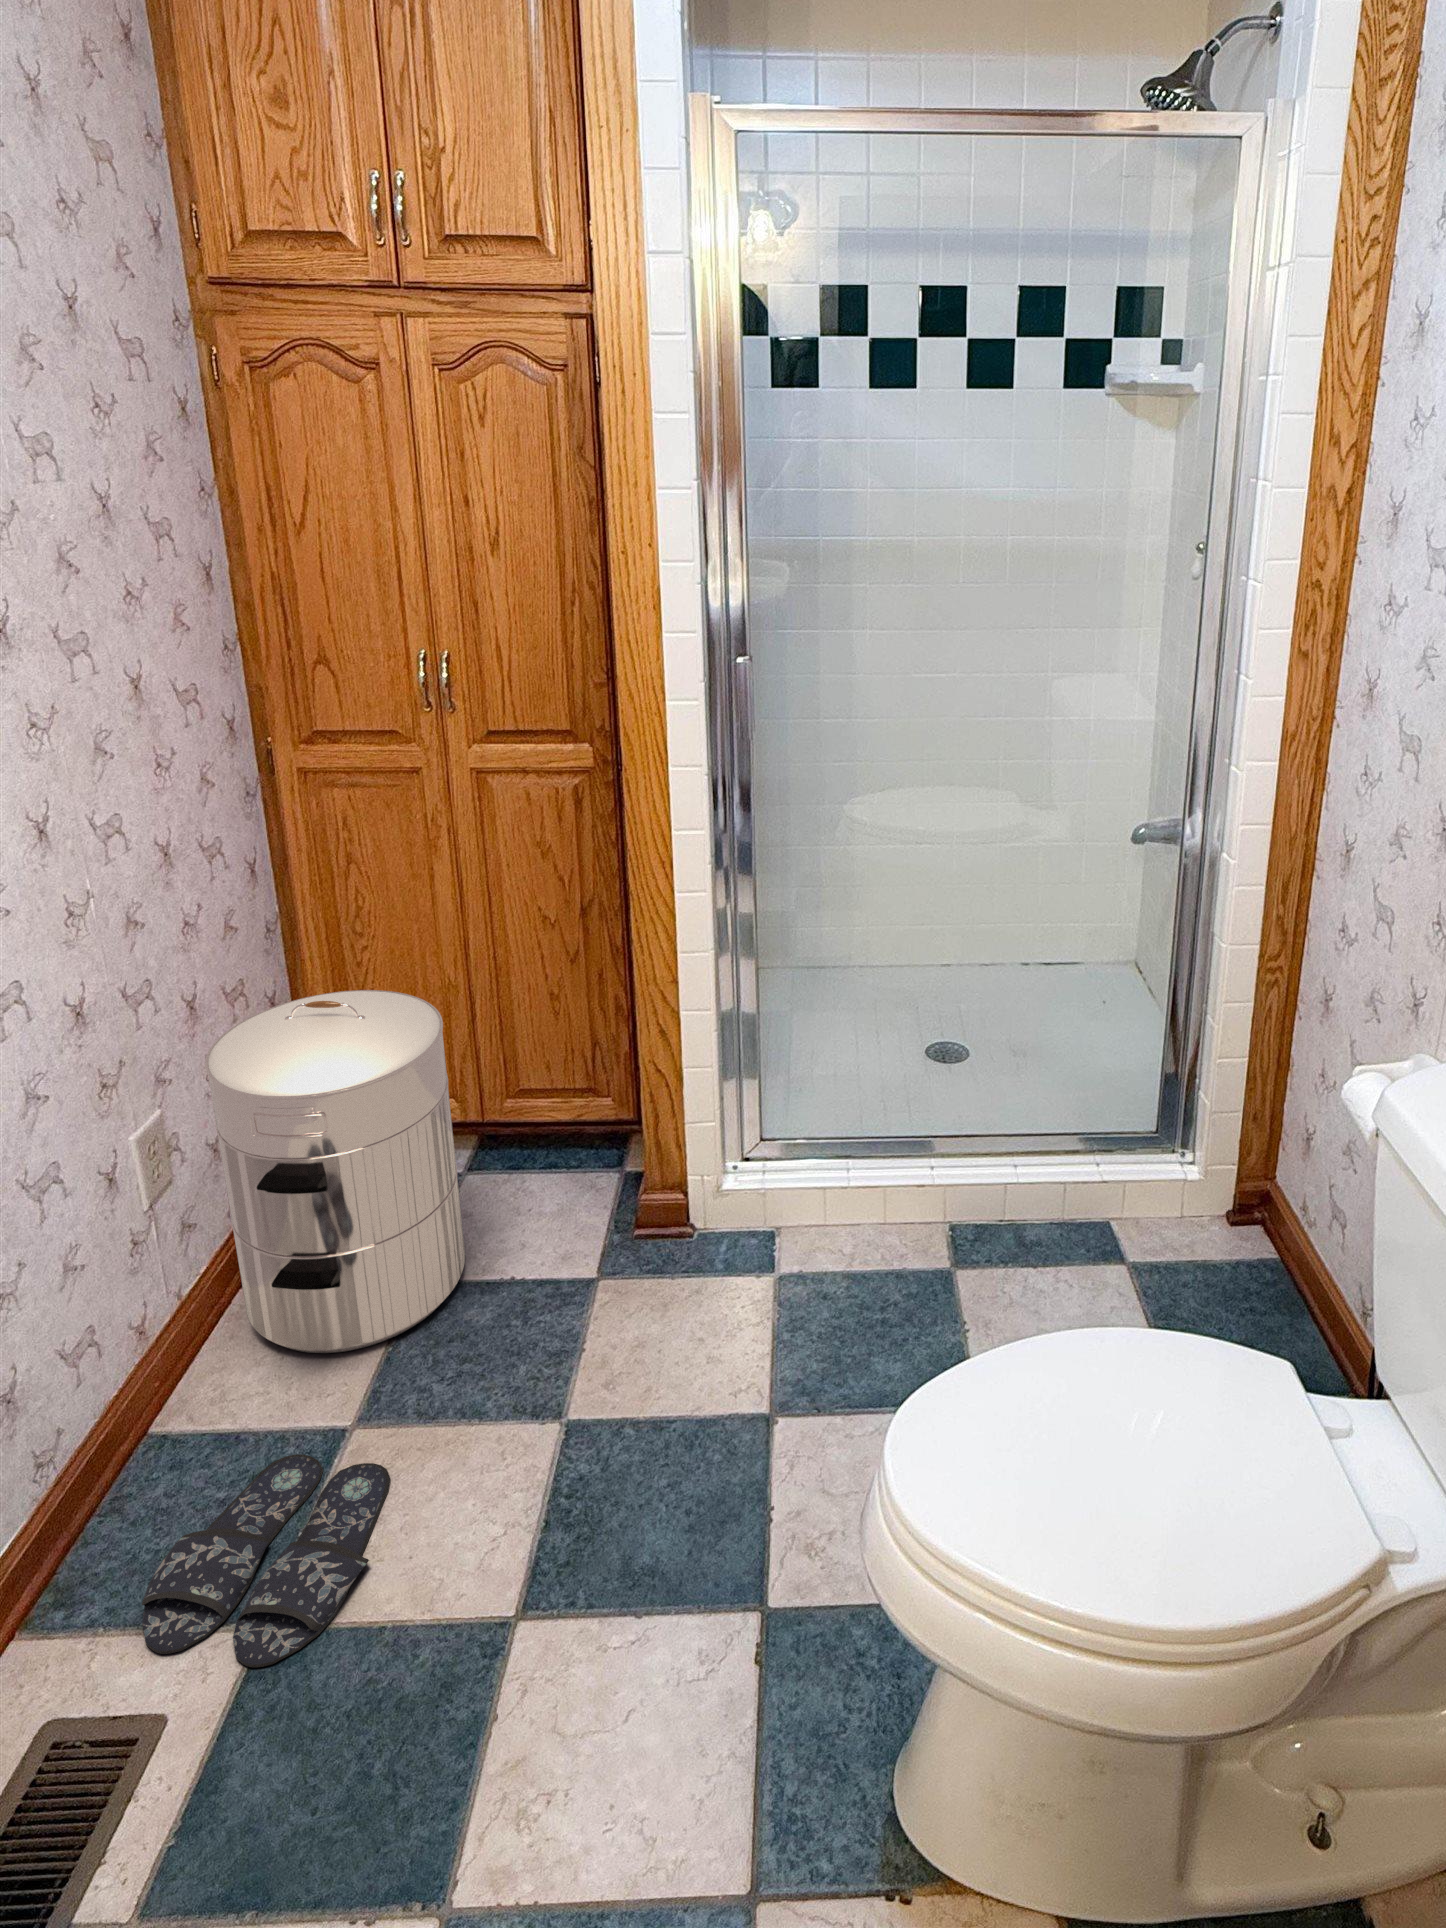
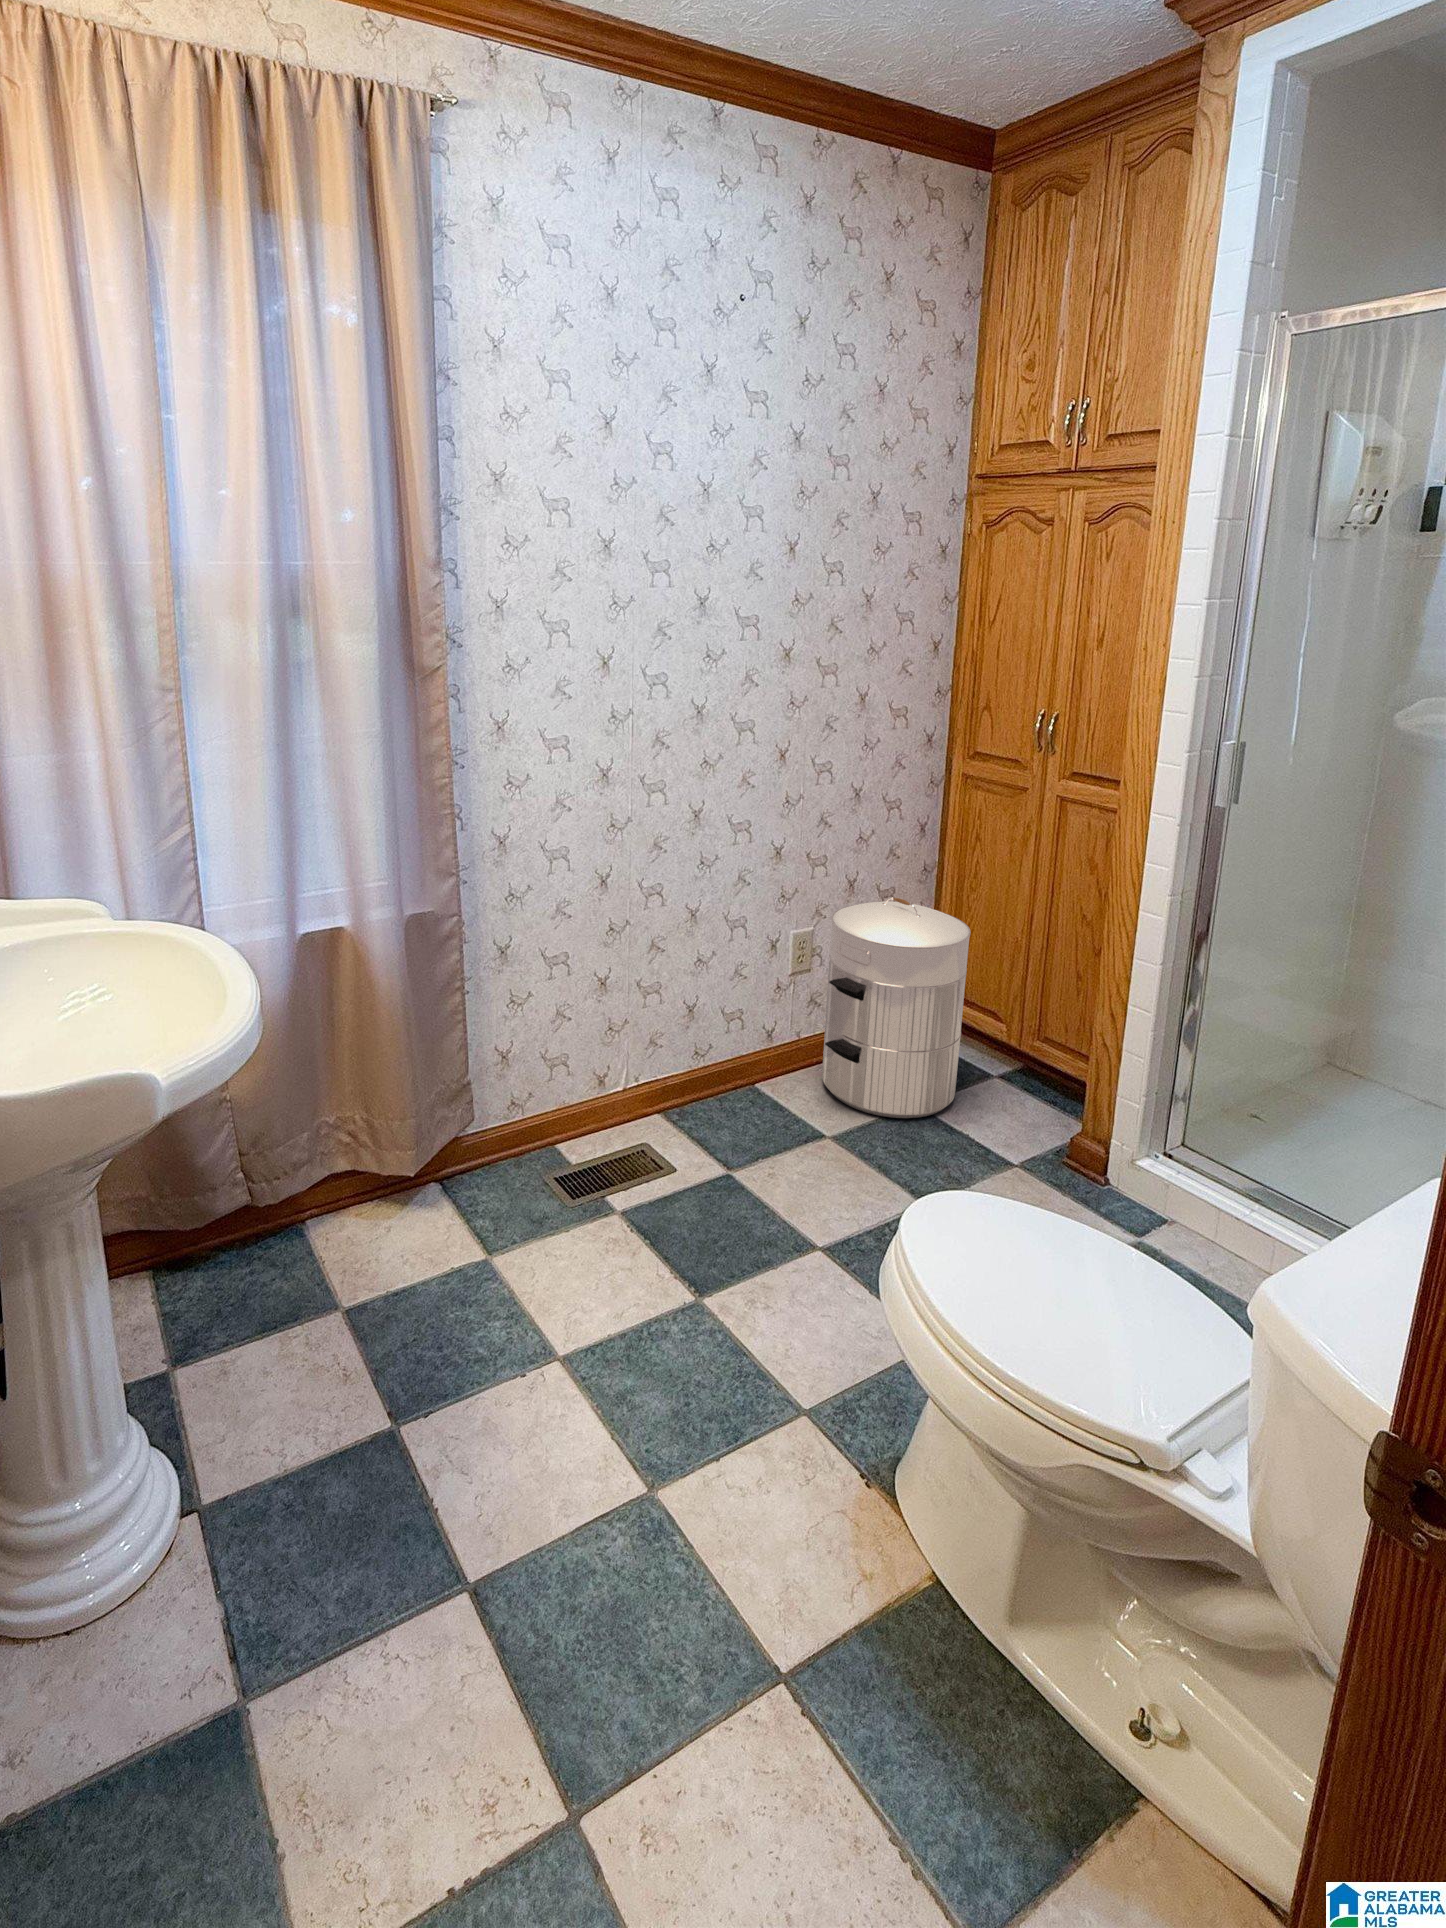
slippers: present [142,1454,390,1667] -> none [692,1126,830,1190]

